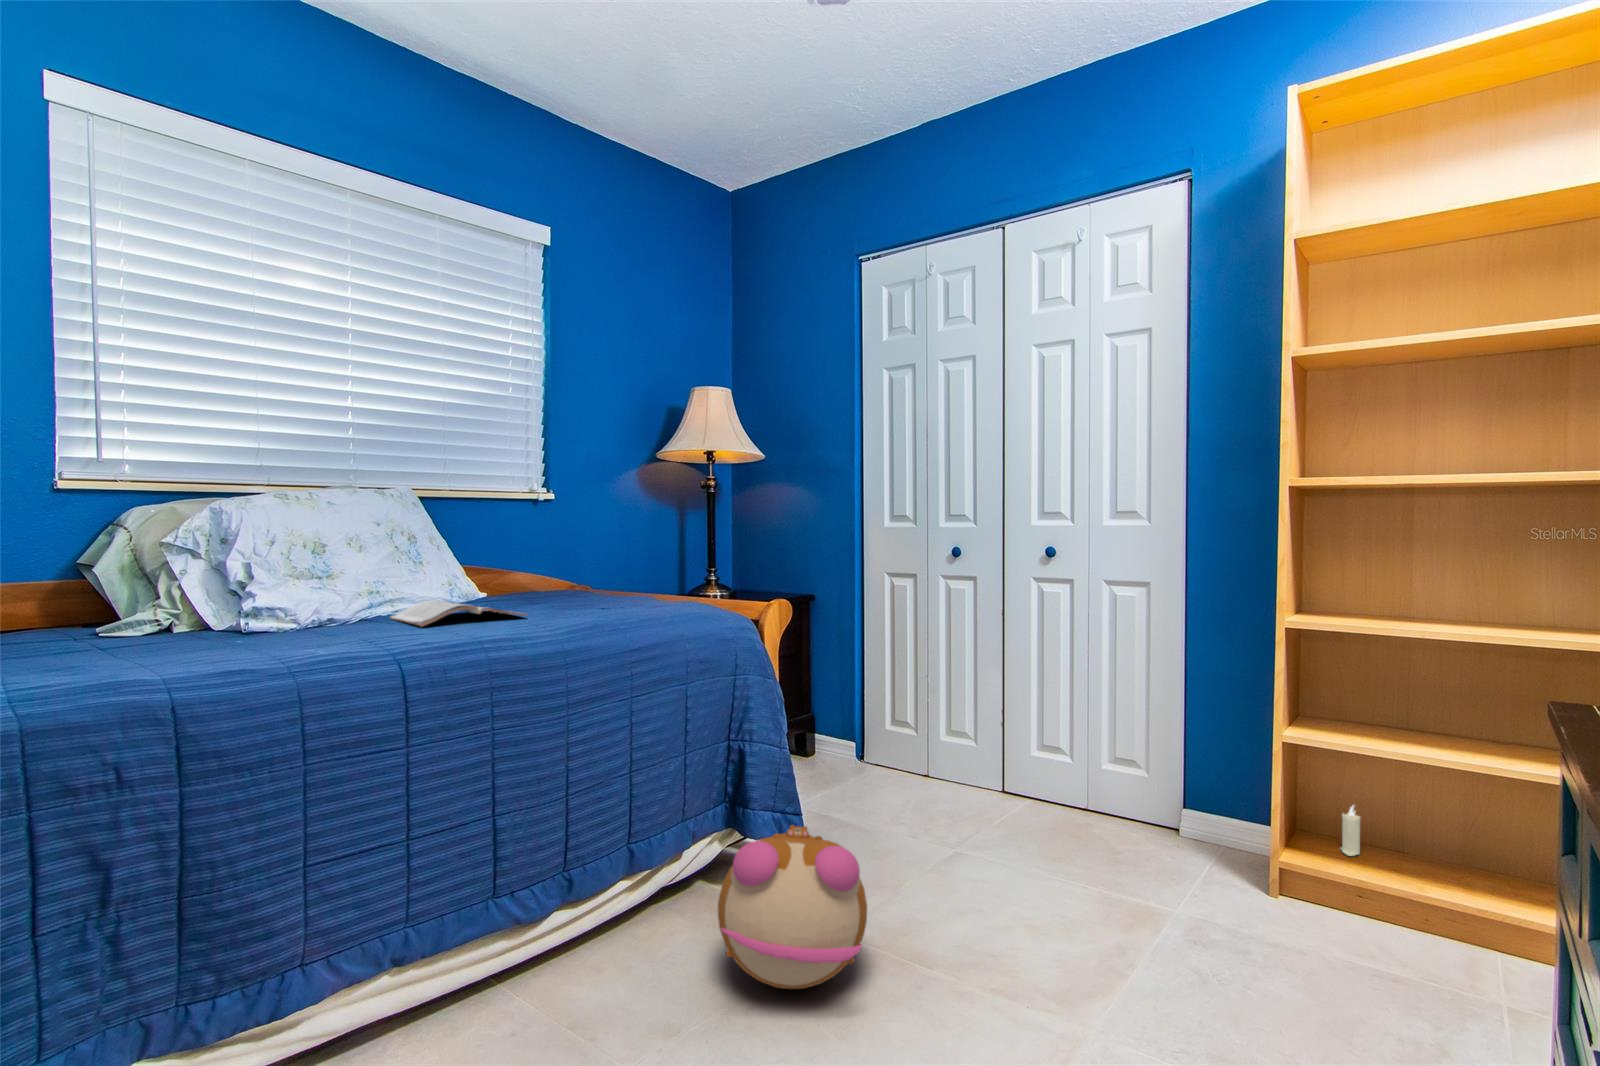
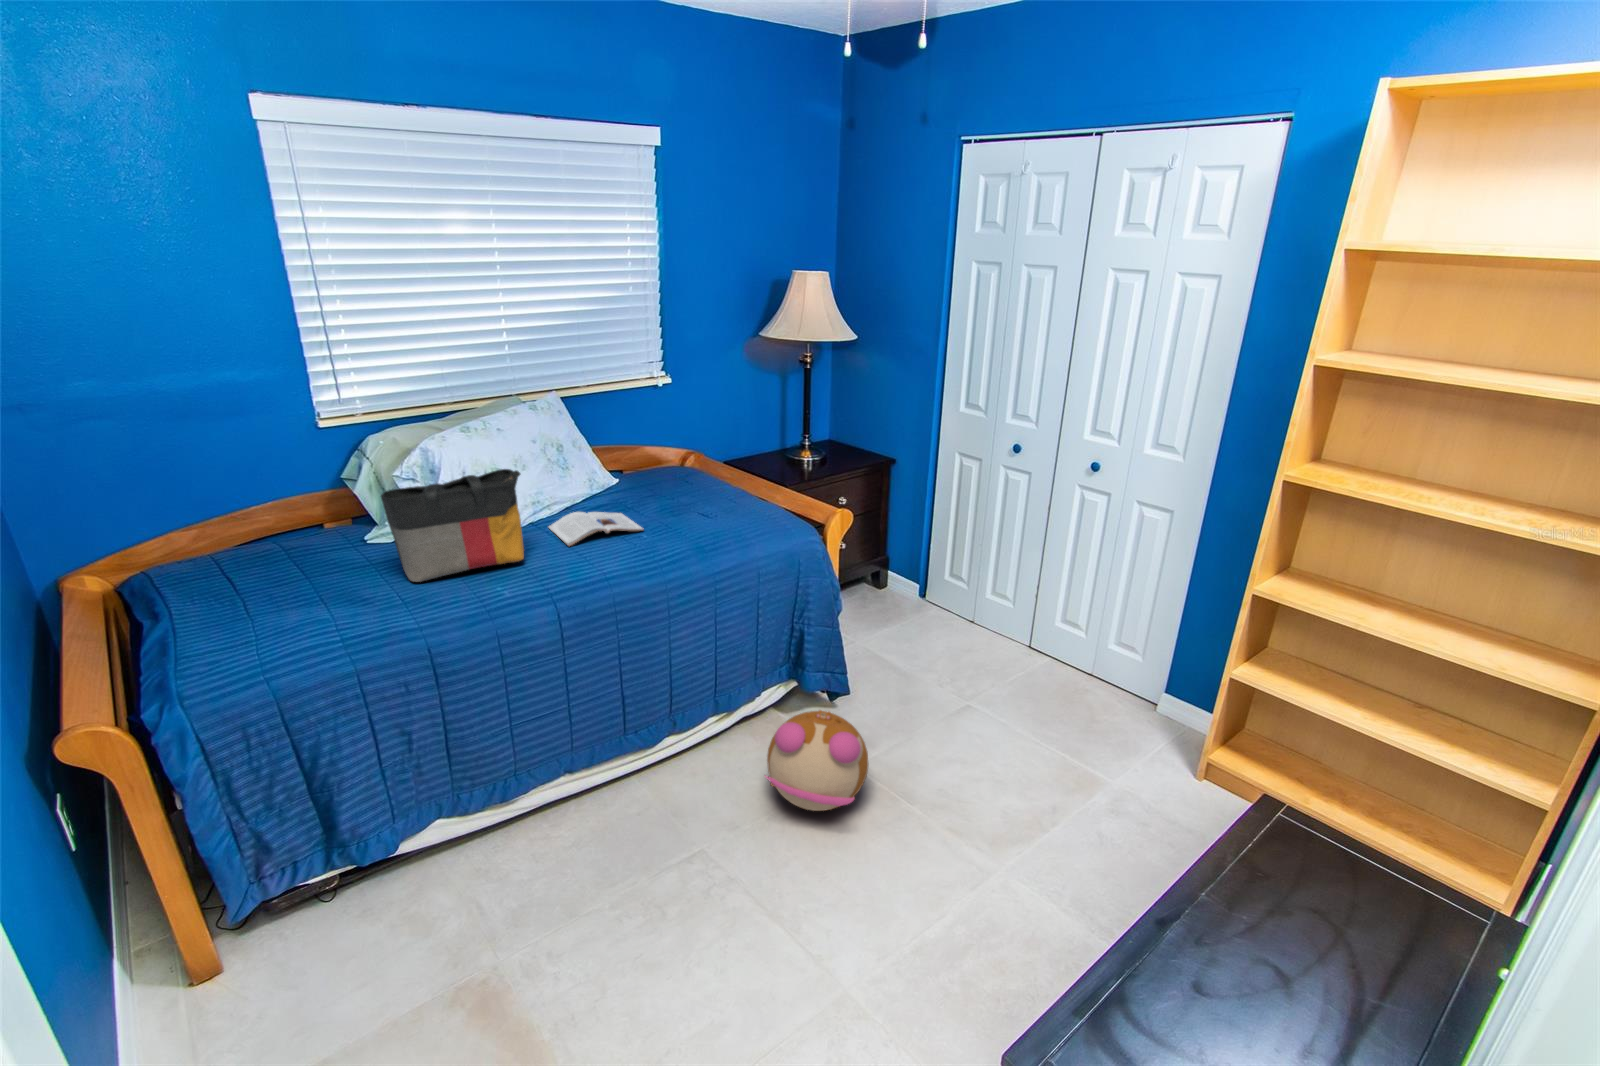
tote bag: none [137,499,363,650] -> present [381,469,524,582]
candle: present [1341,806,1360,856] -> none [1264,728,1285,763]

